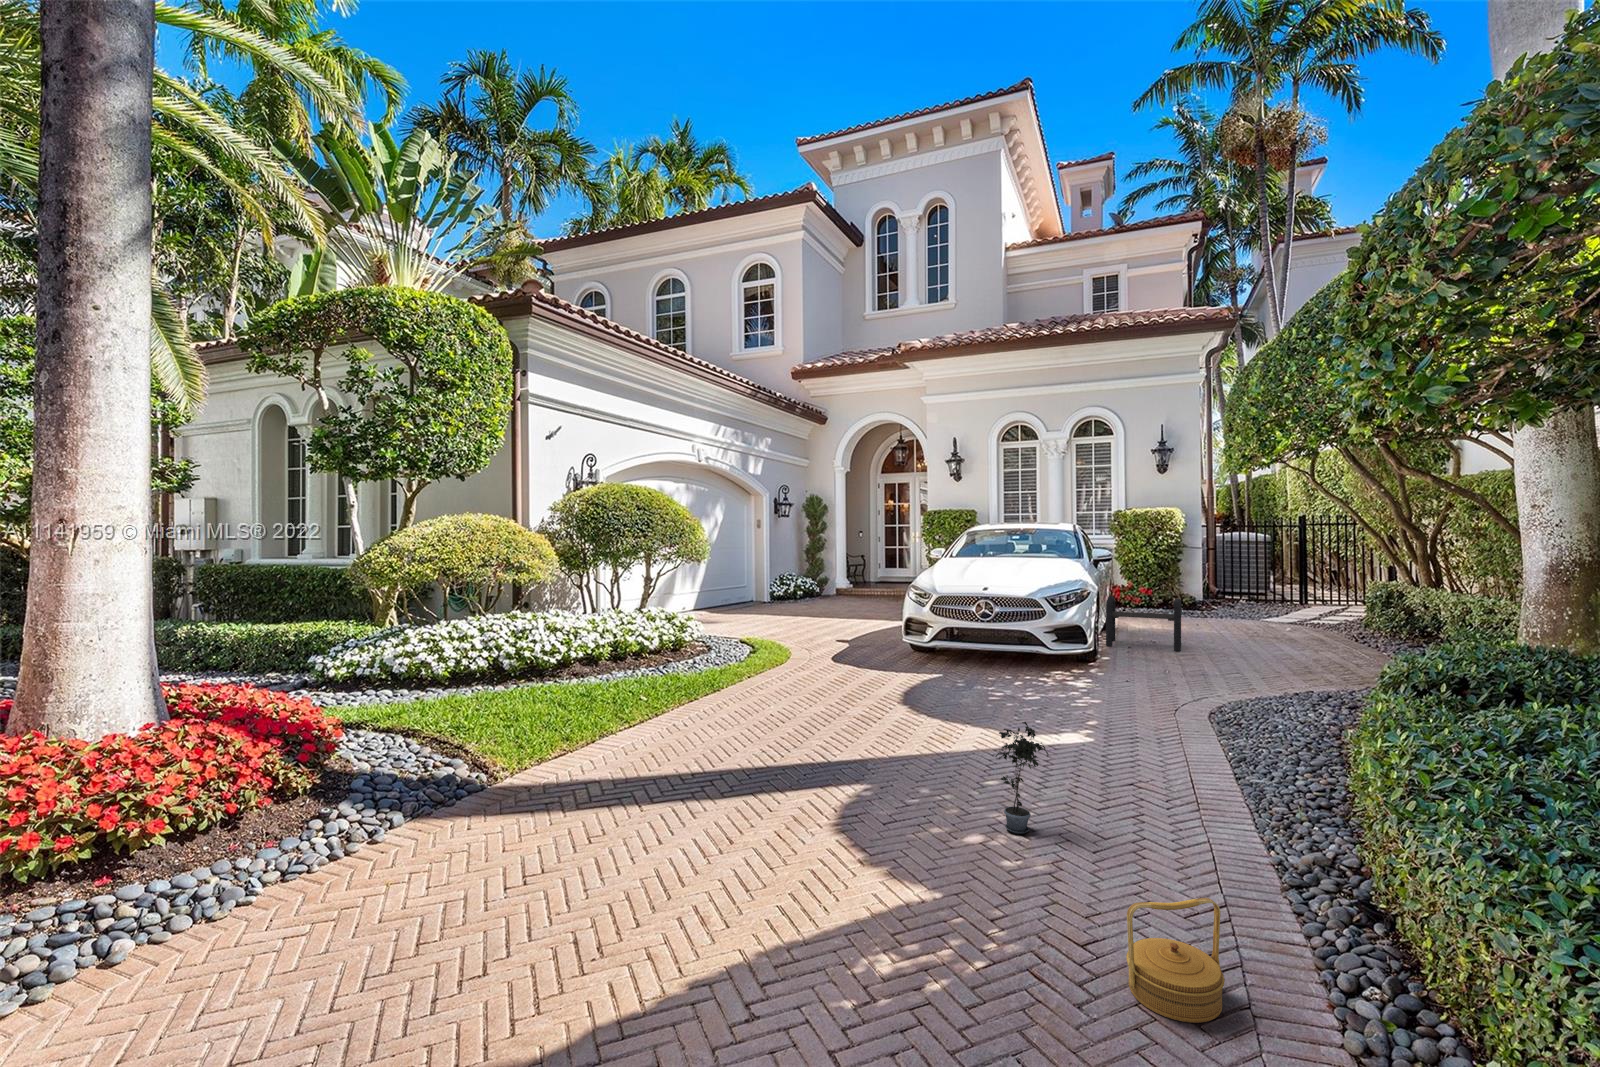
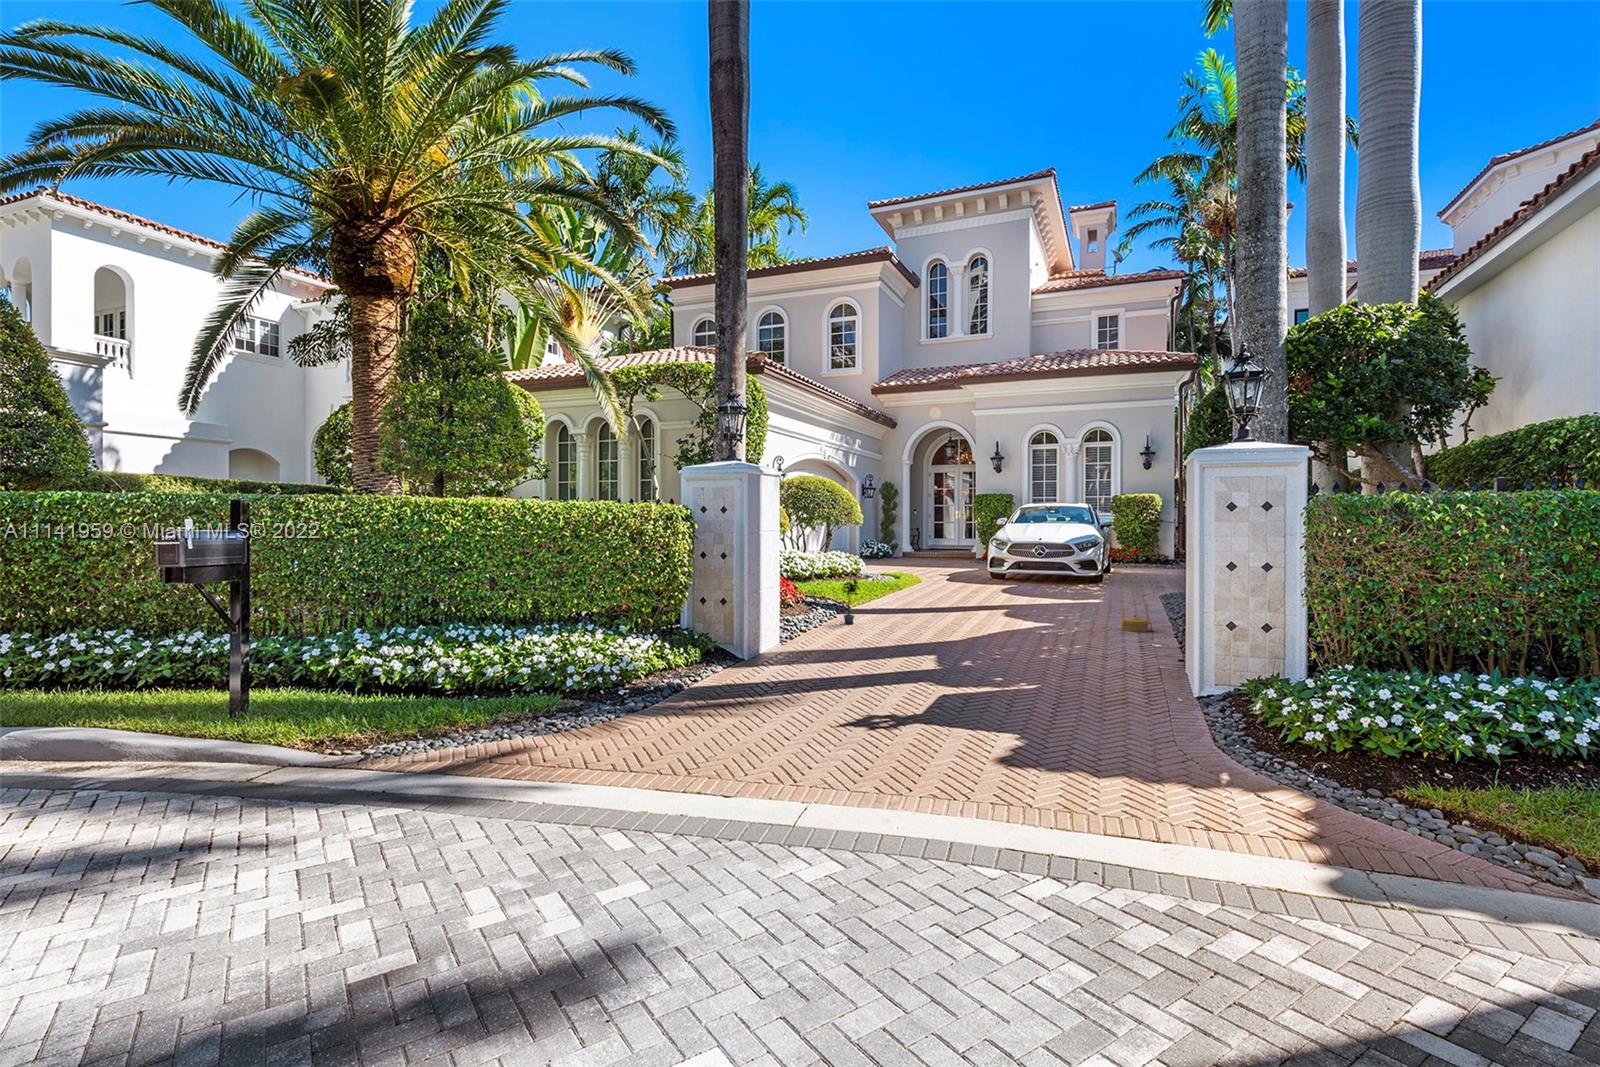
bench: present [1106,596,1181,651] -> none [1108,548,1154,580]
potted plant: present [995,722,1048,834] -> present [842,578,859,624]

